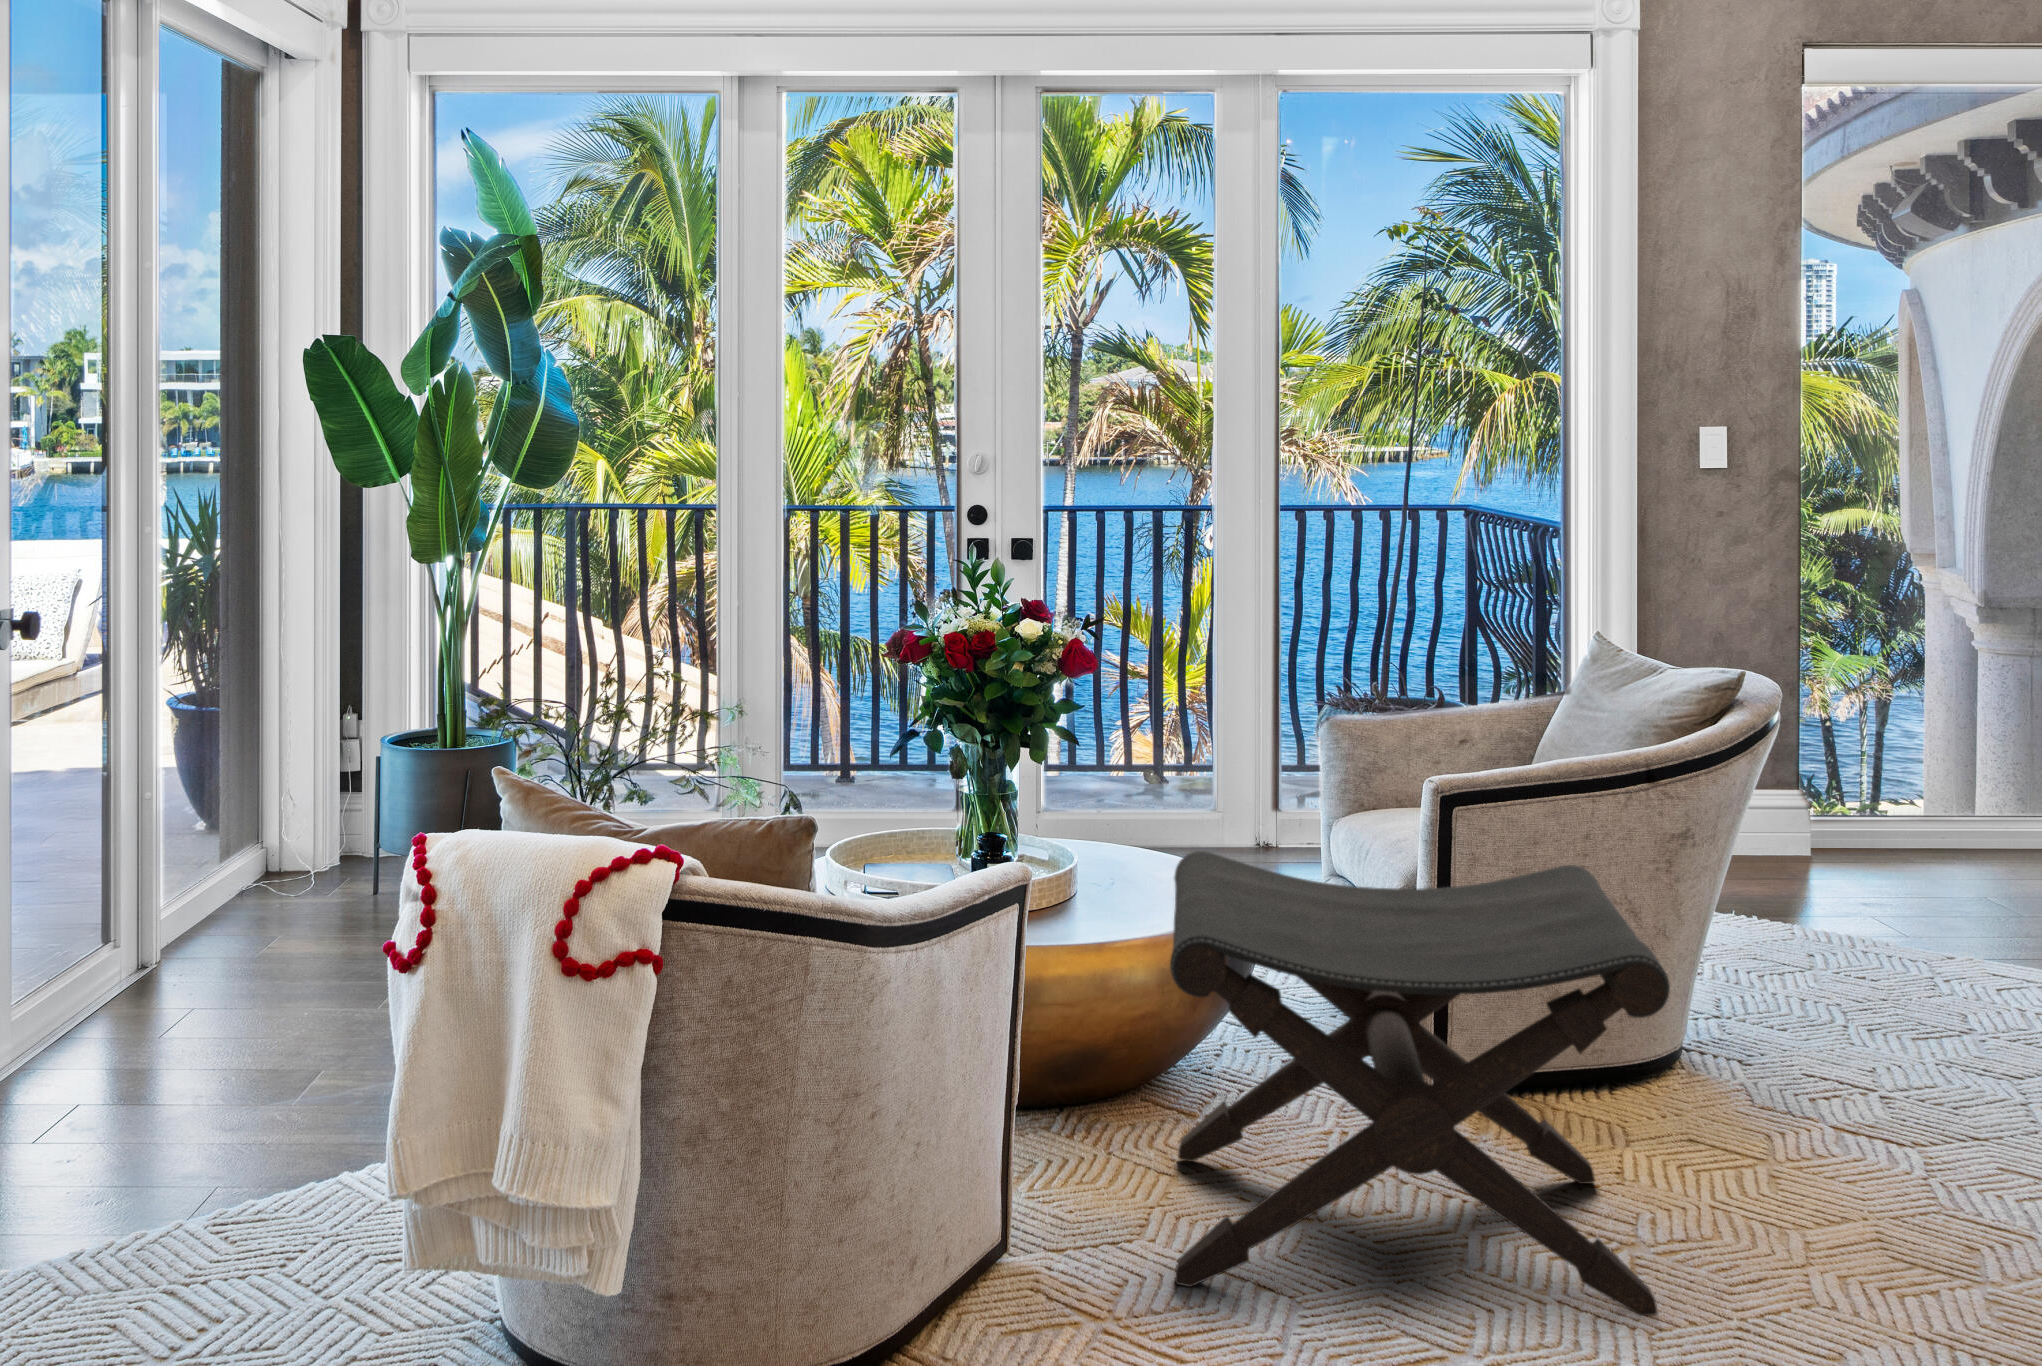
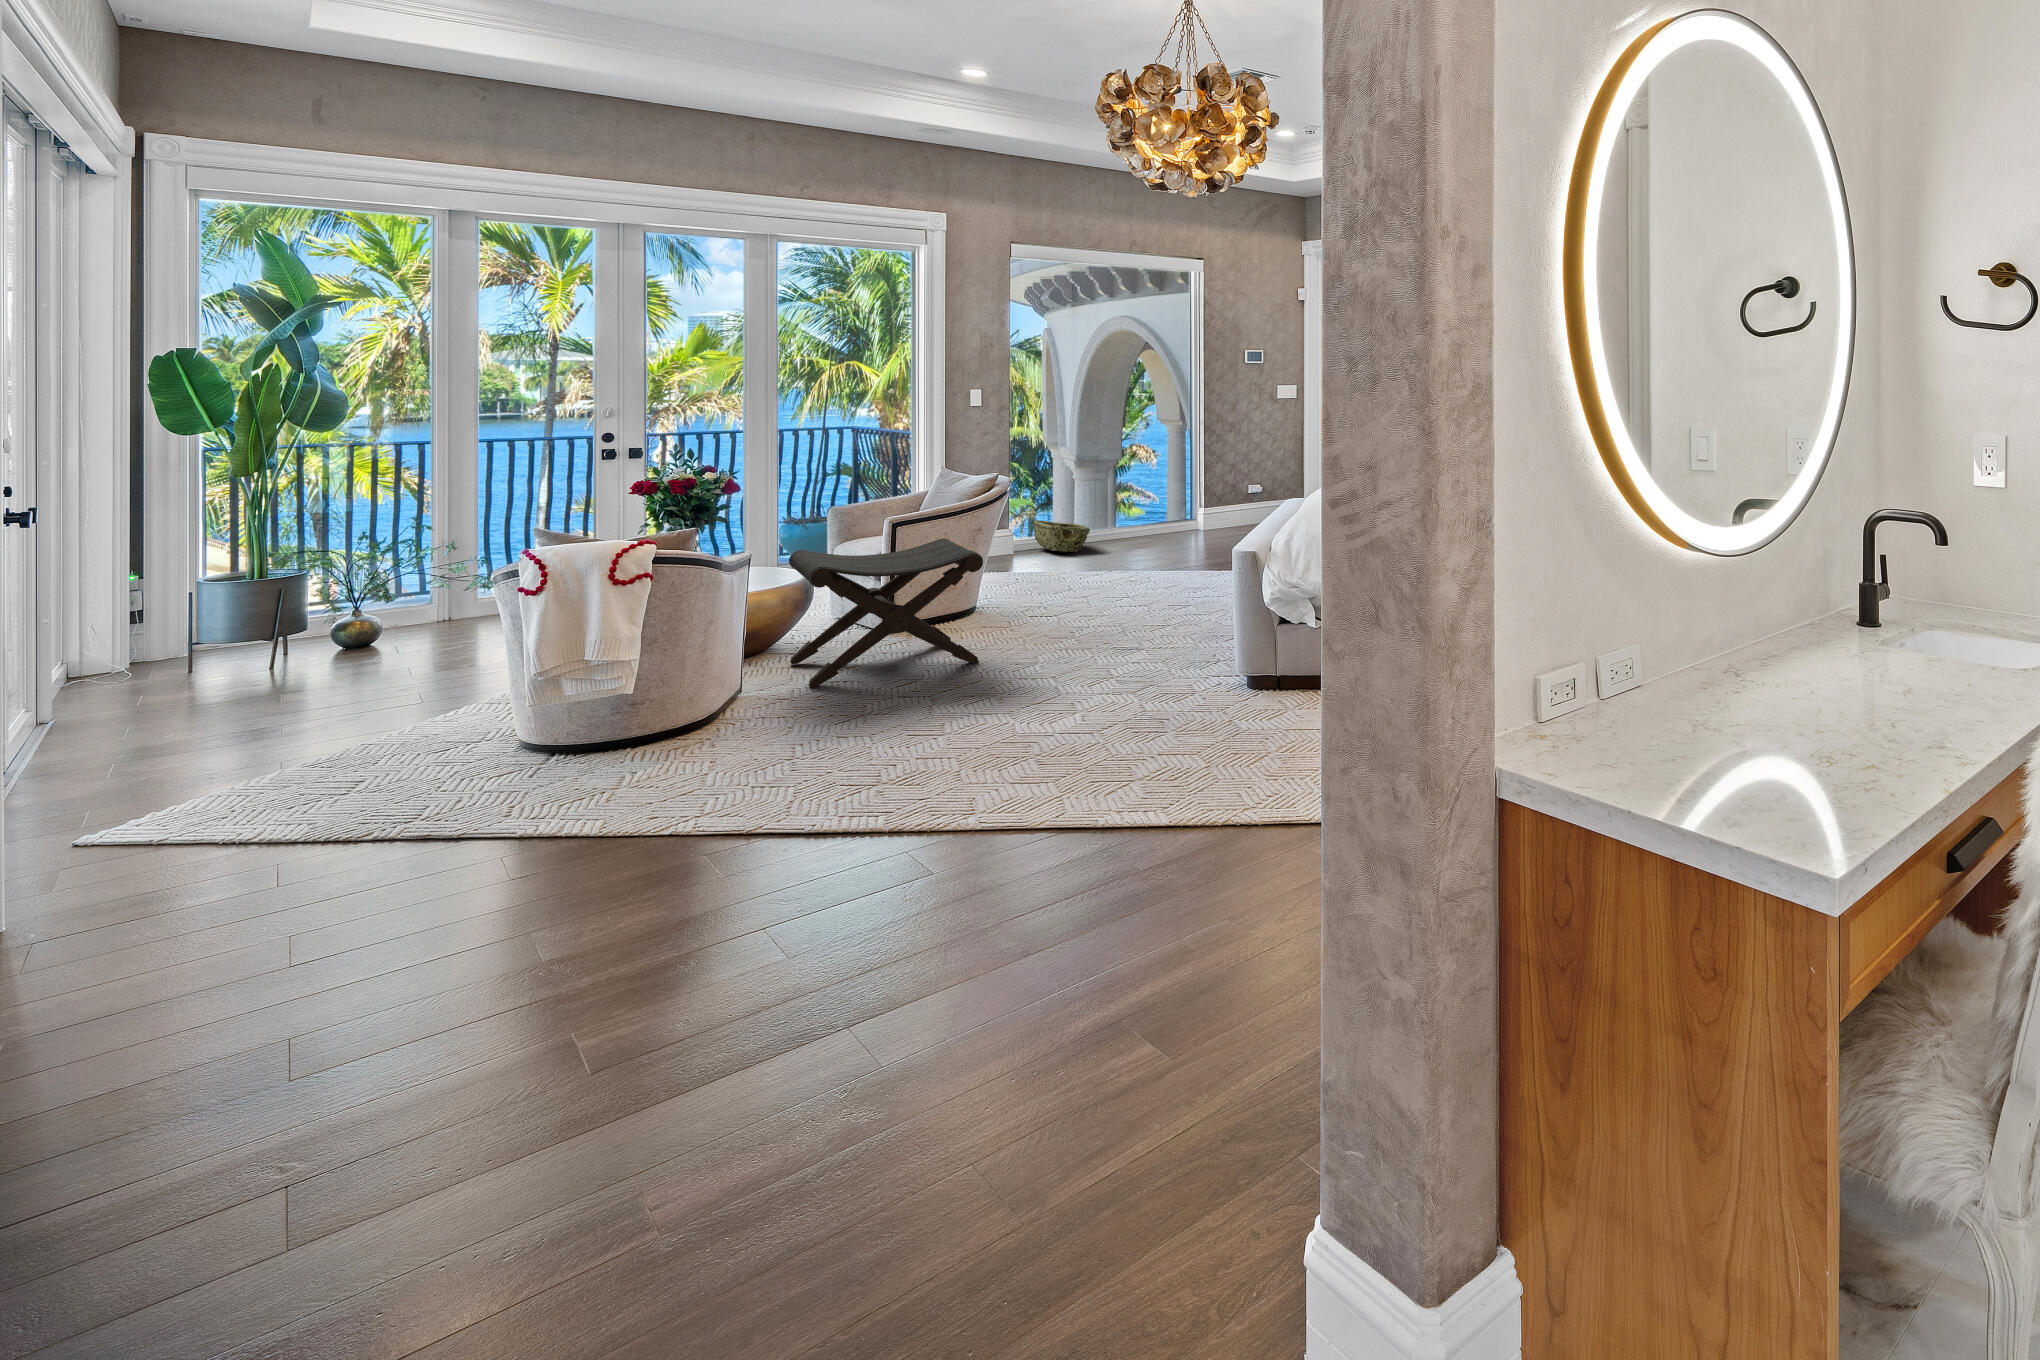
woven basket: none [1868,767,2025,872] -> present [1034,520,1090,553]

